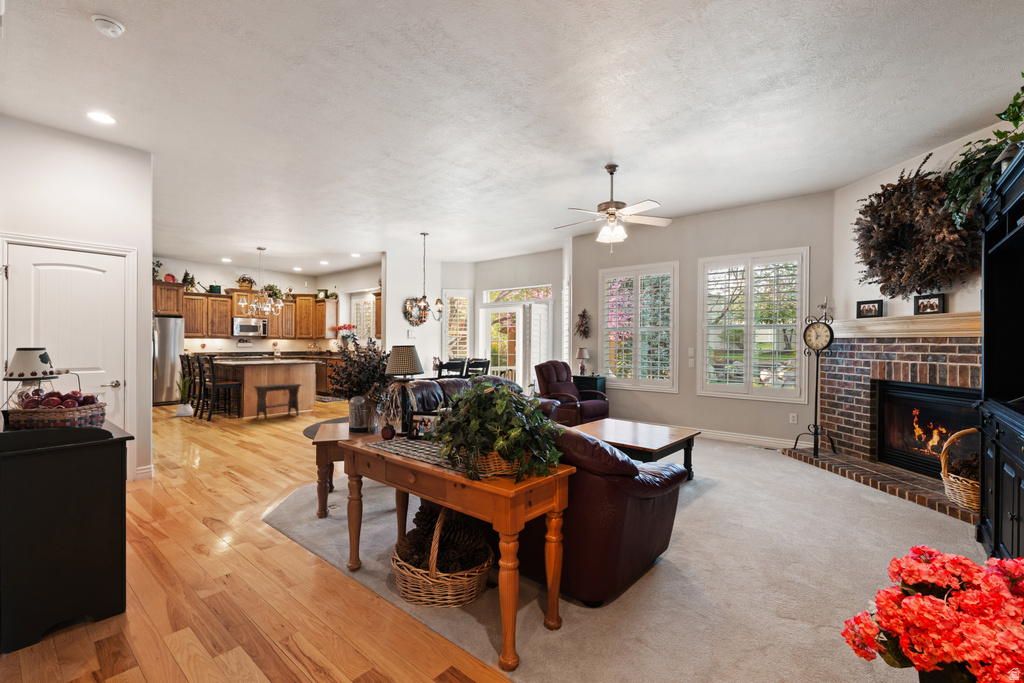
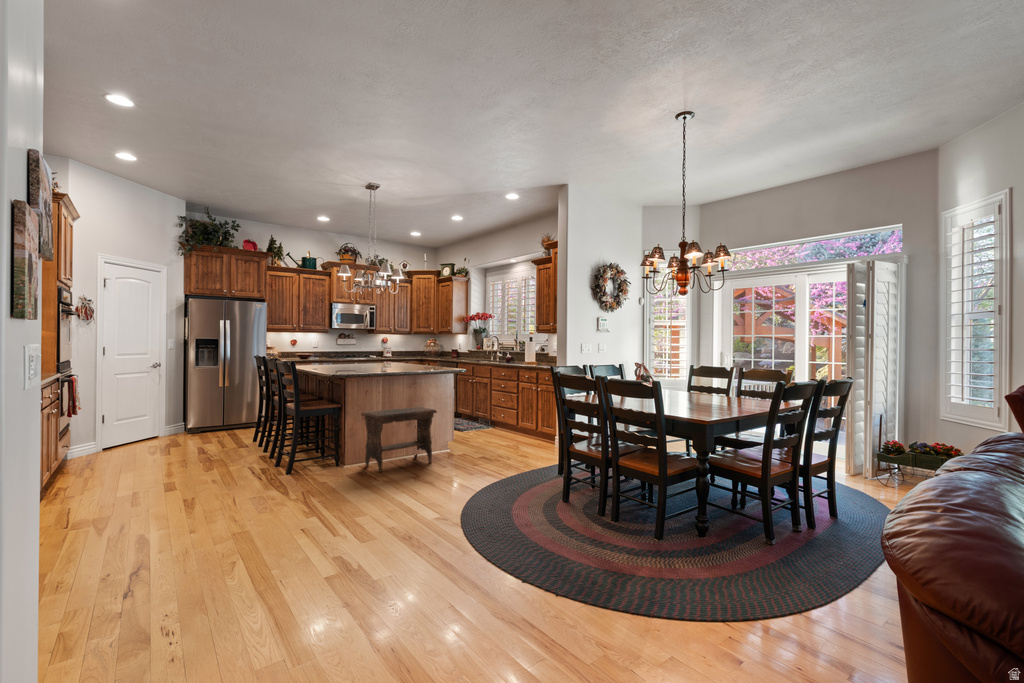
house plant: present [176,372,194,416] -> none [239,382,277,457]

